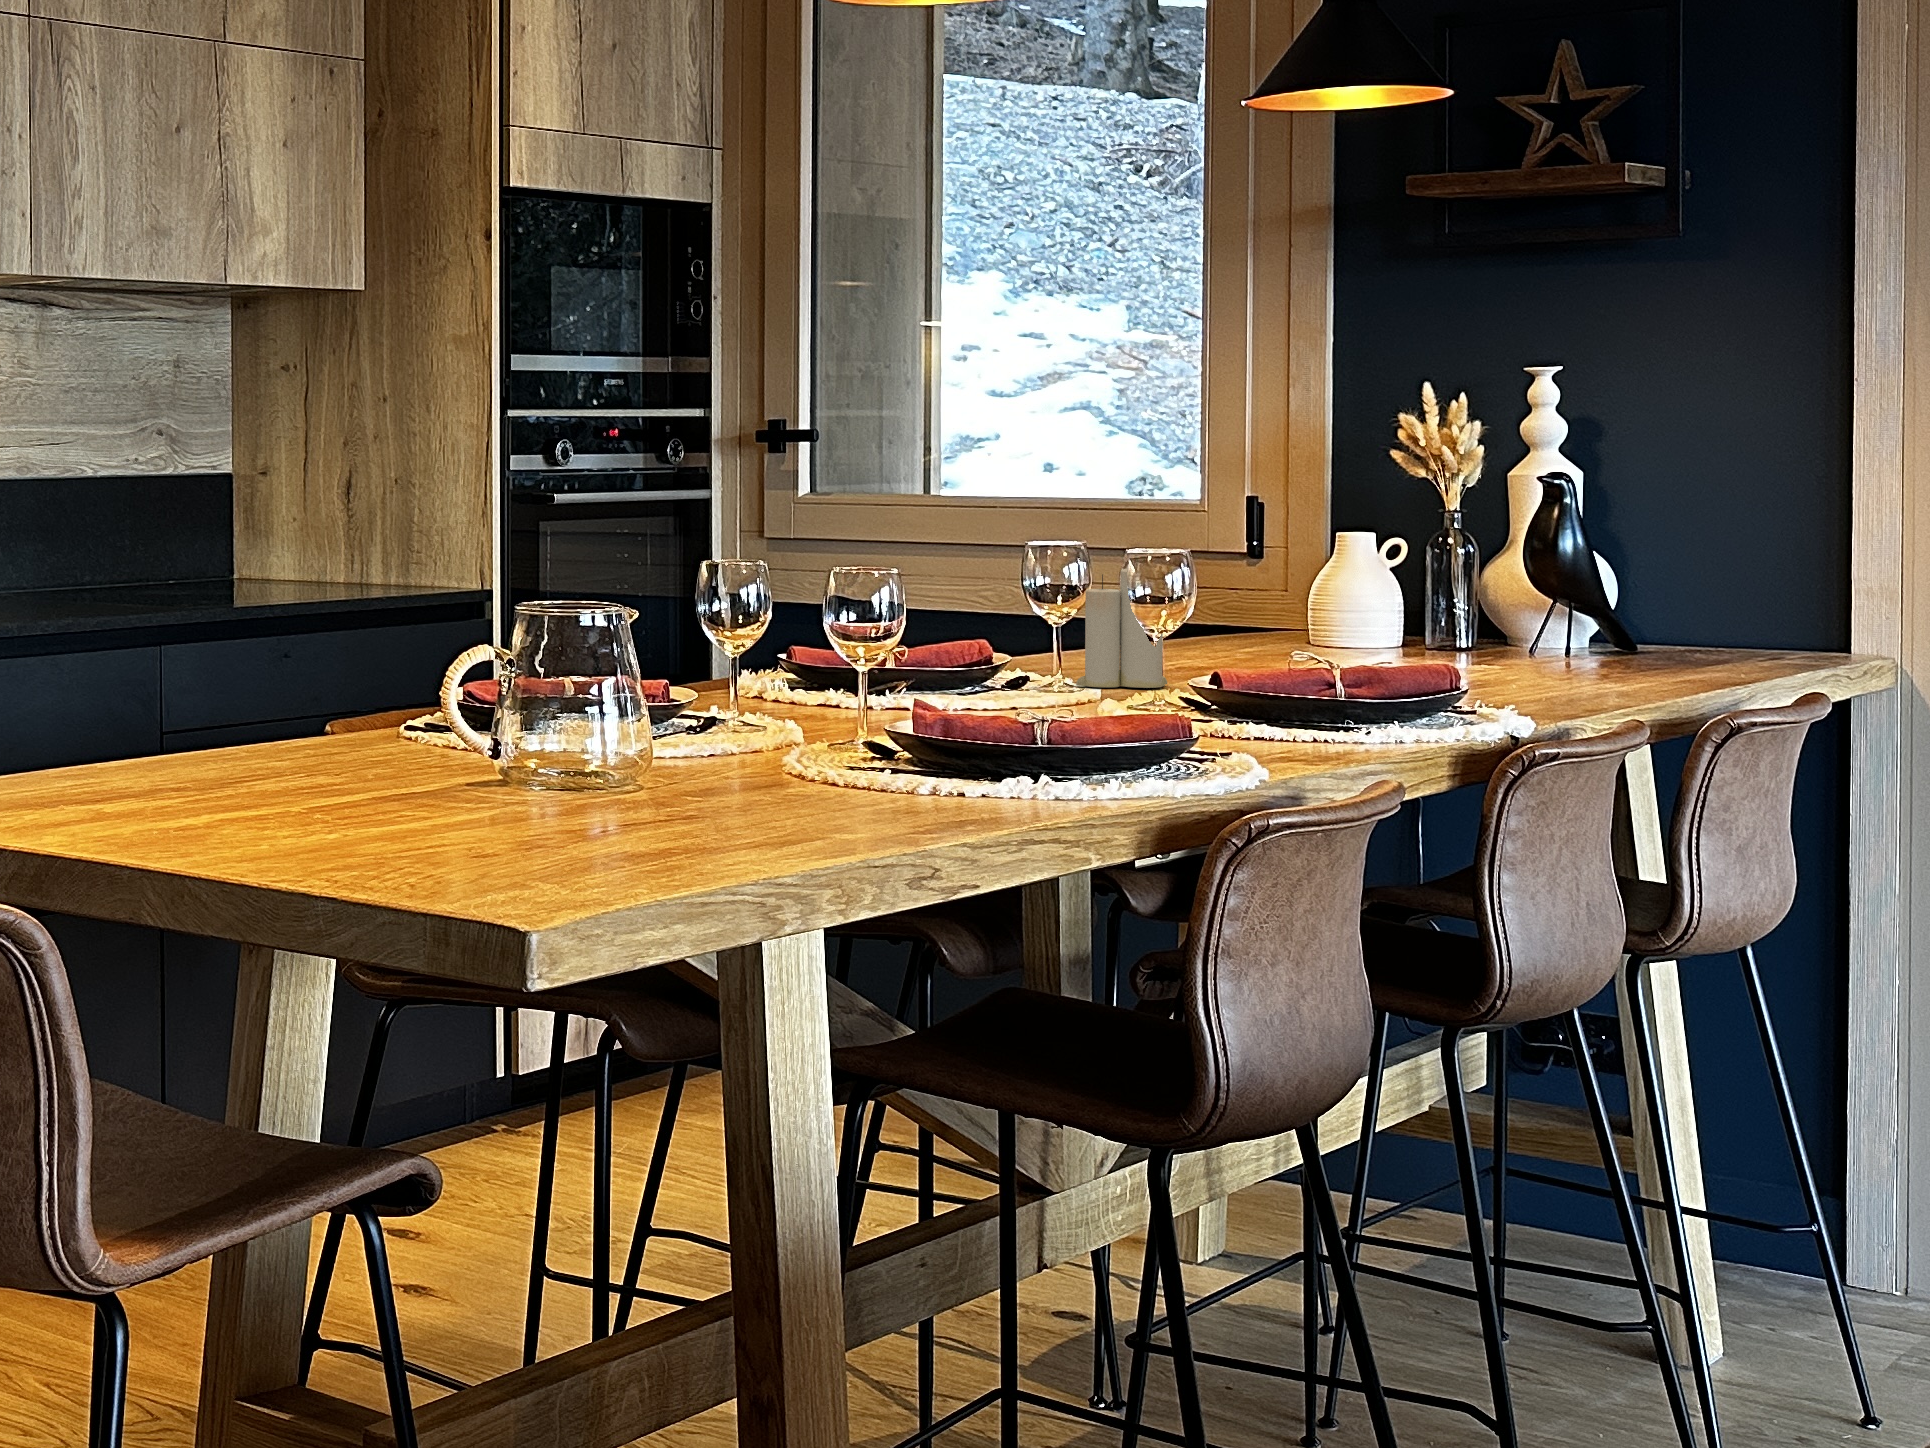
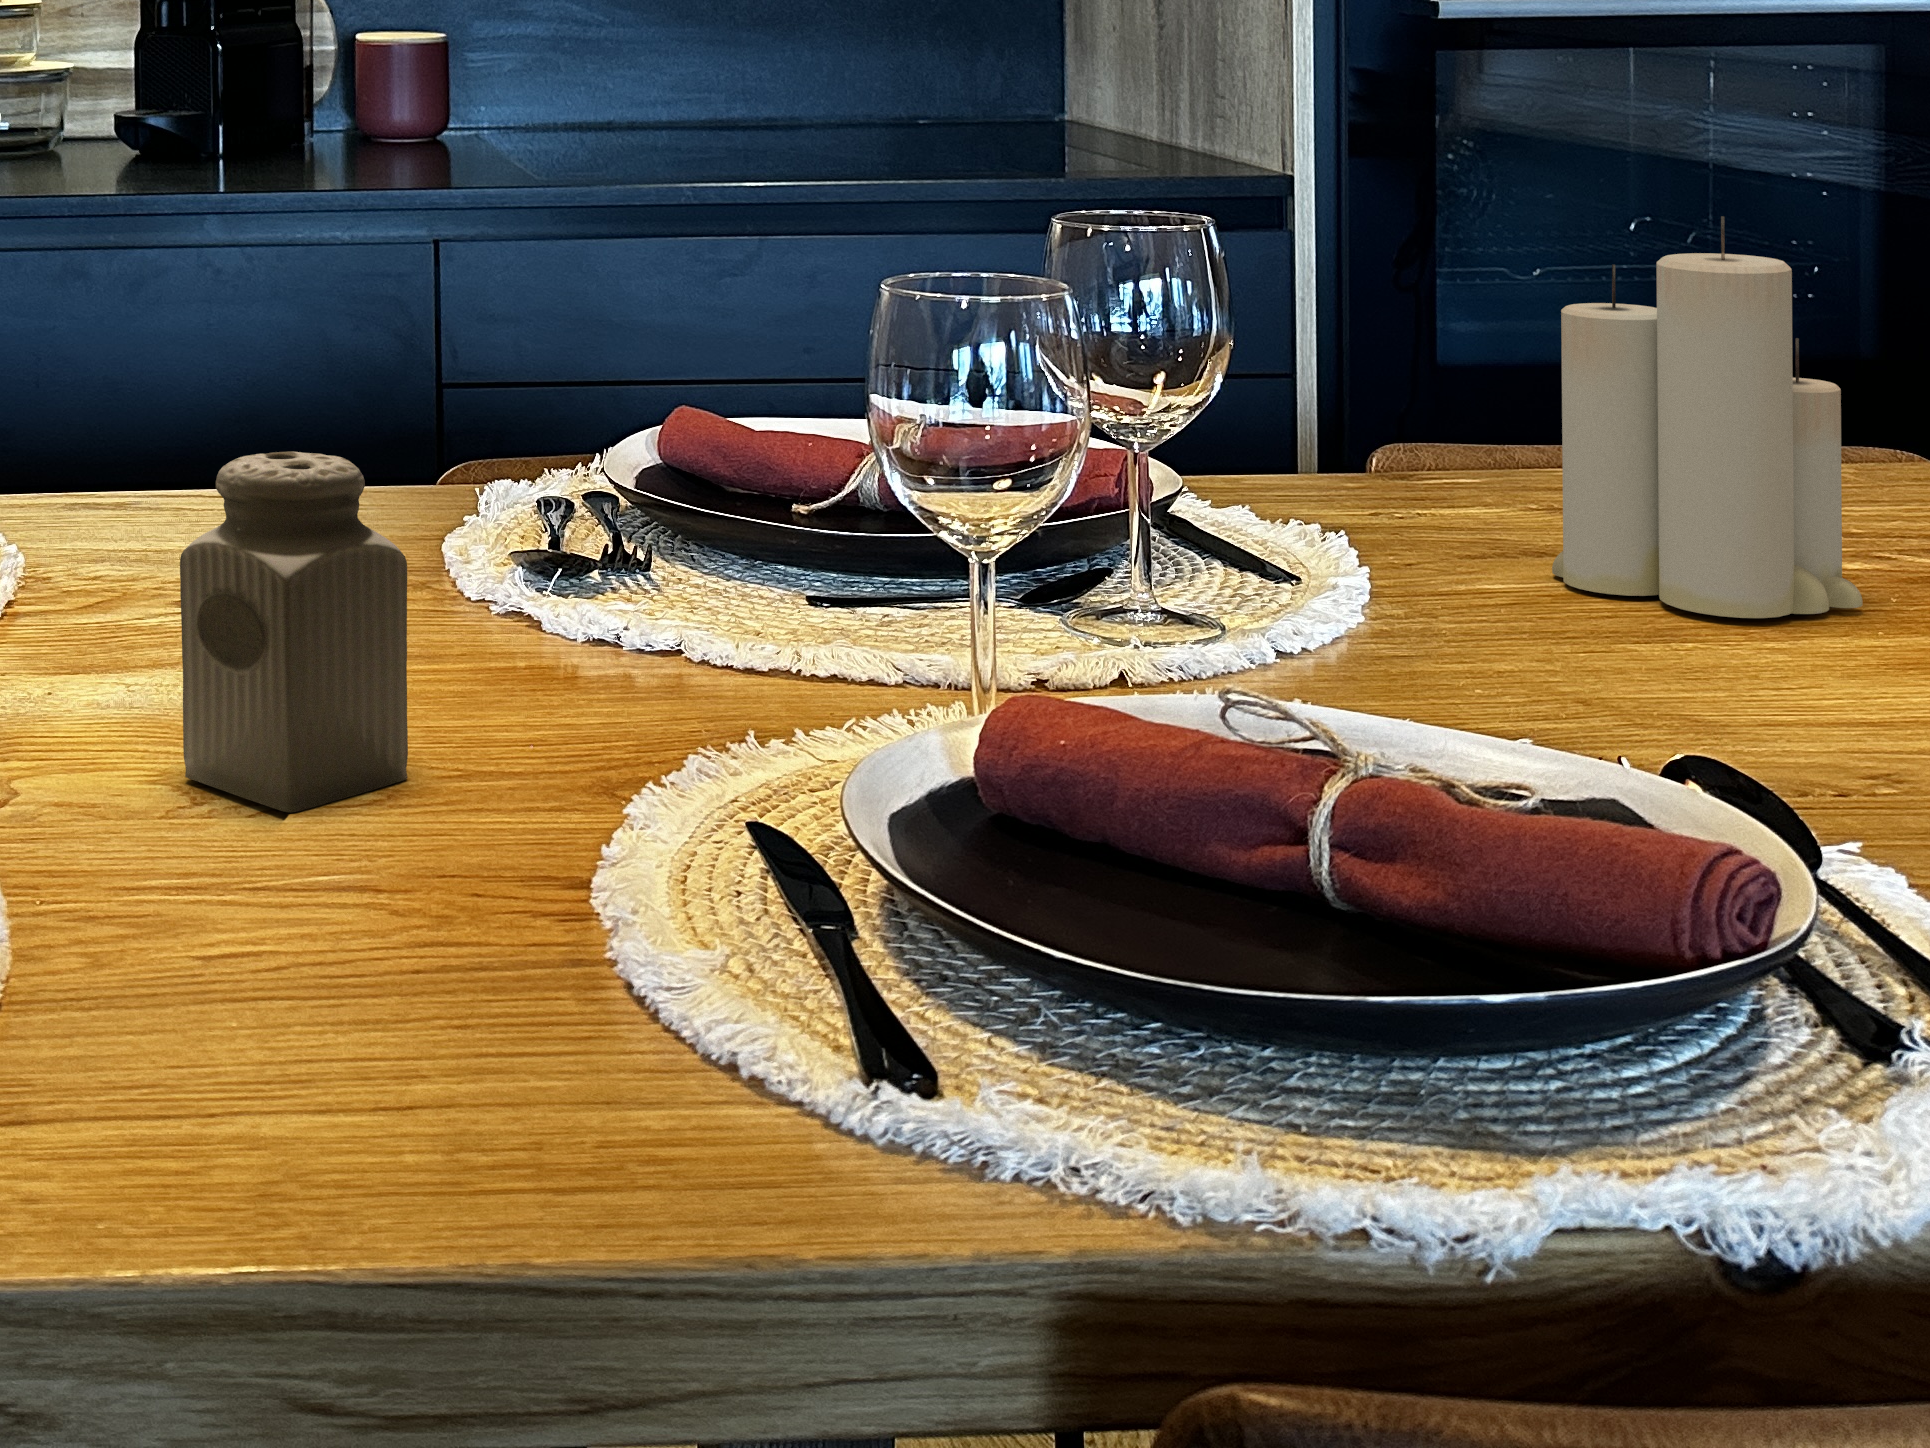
salt shaker: none [1008,630,1075,739] -> present [180,451,408,812]

